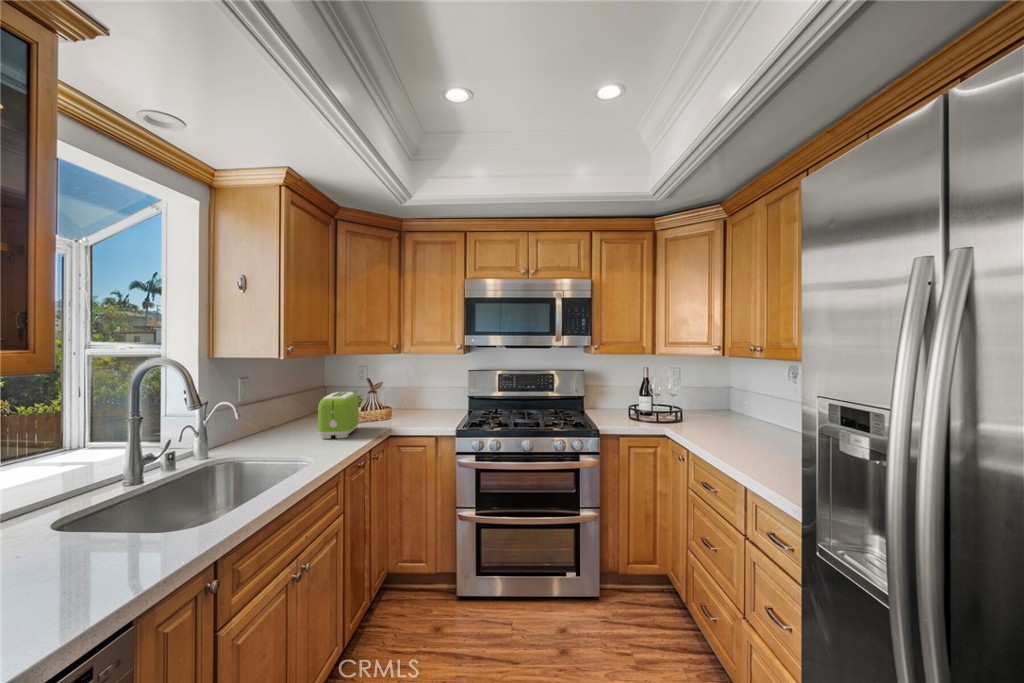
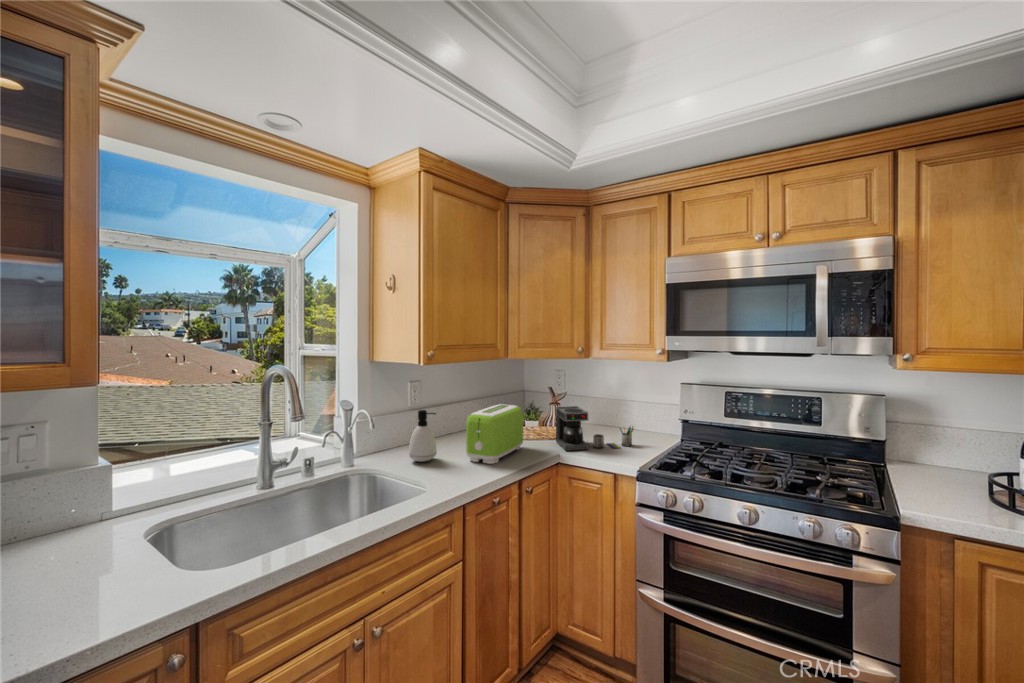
coffee maker: none [381,392,443,425] -> present [556,406,634,451]
soap dispenser: none [262,397,291,444] -> present [409,410,437,462]

